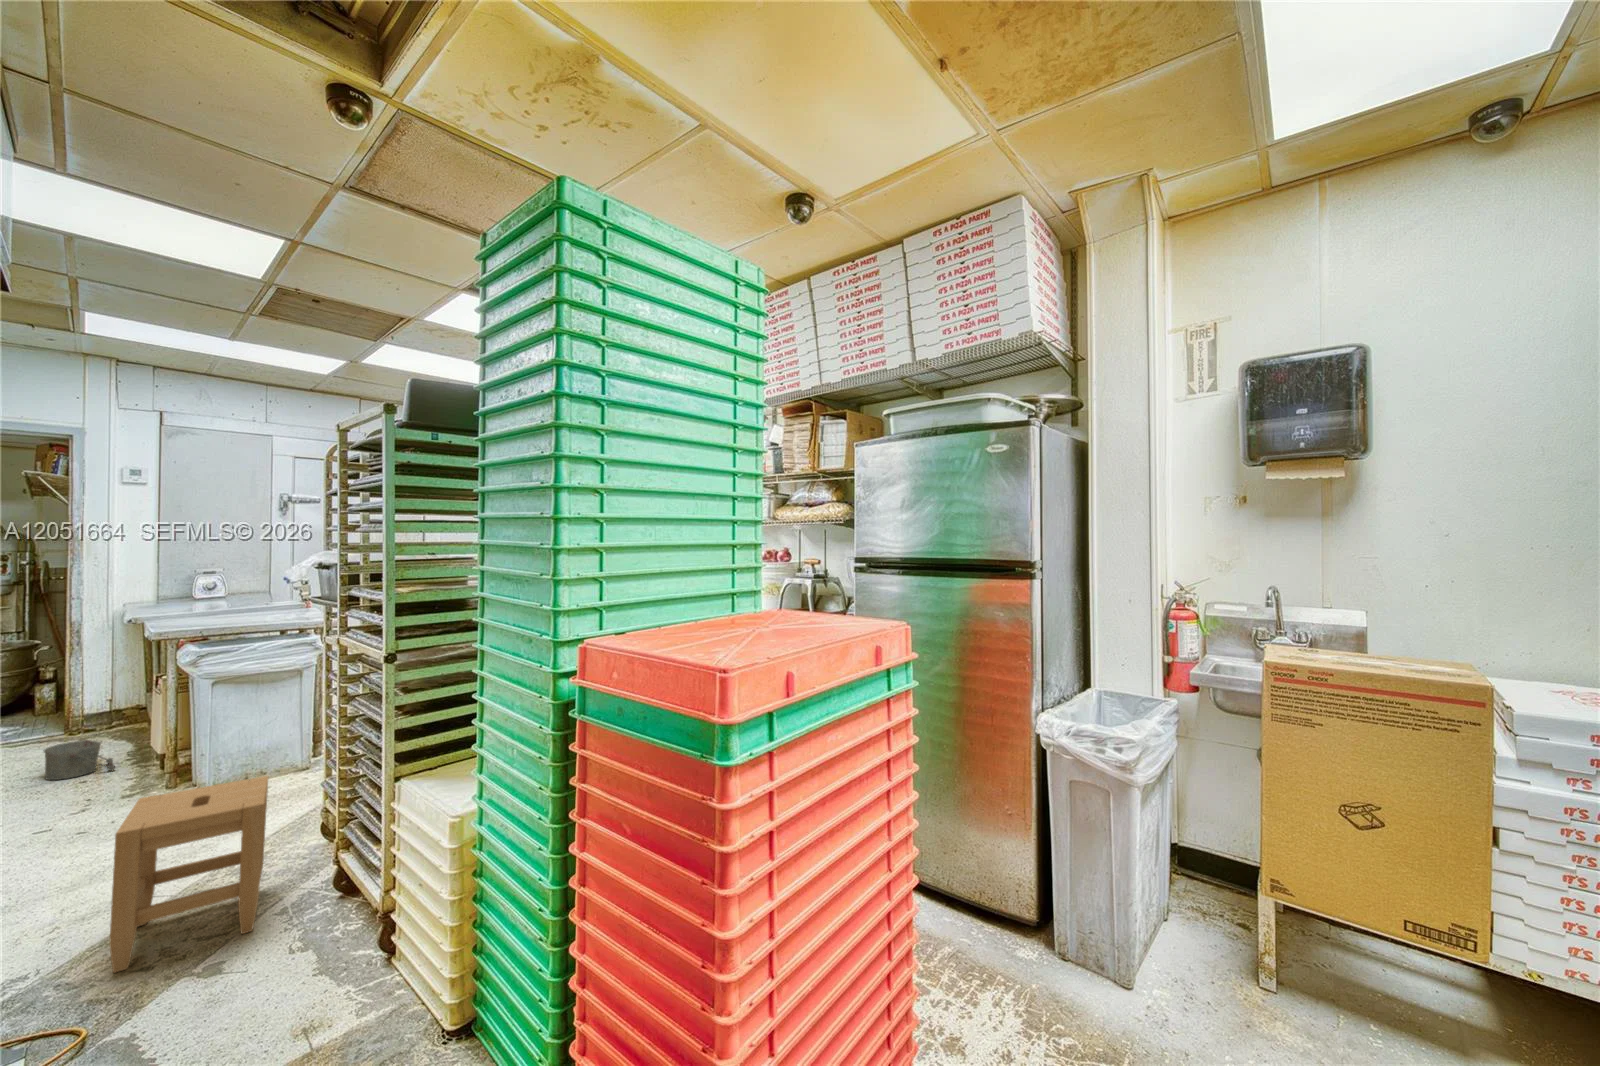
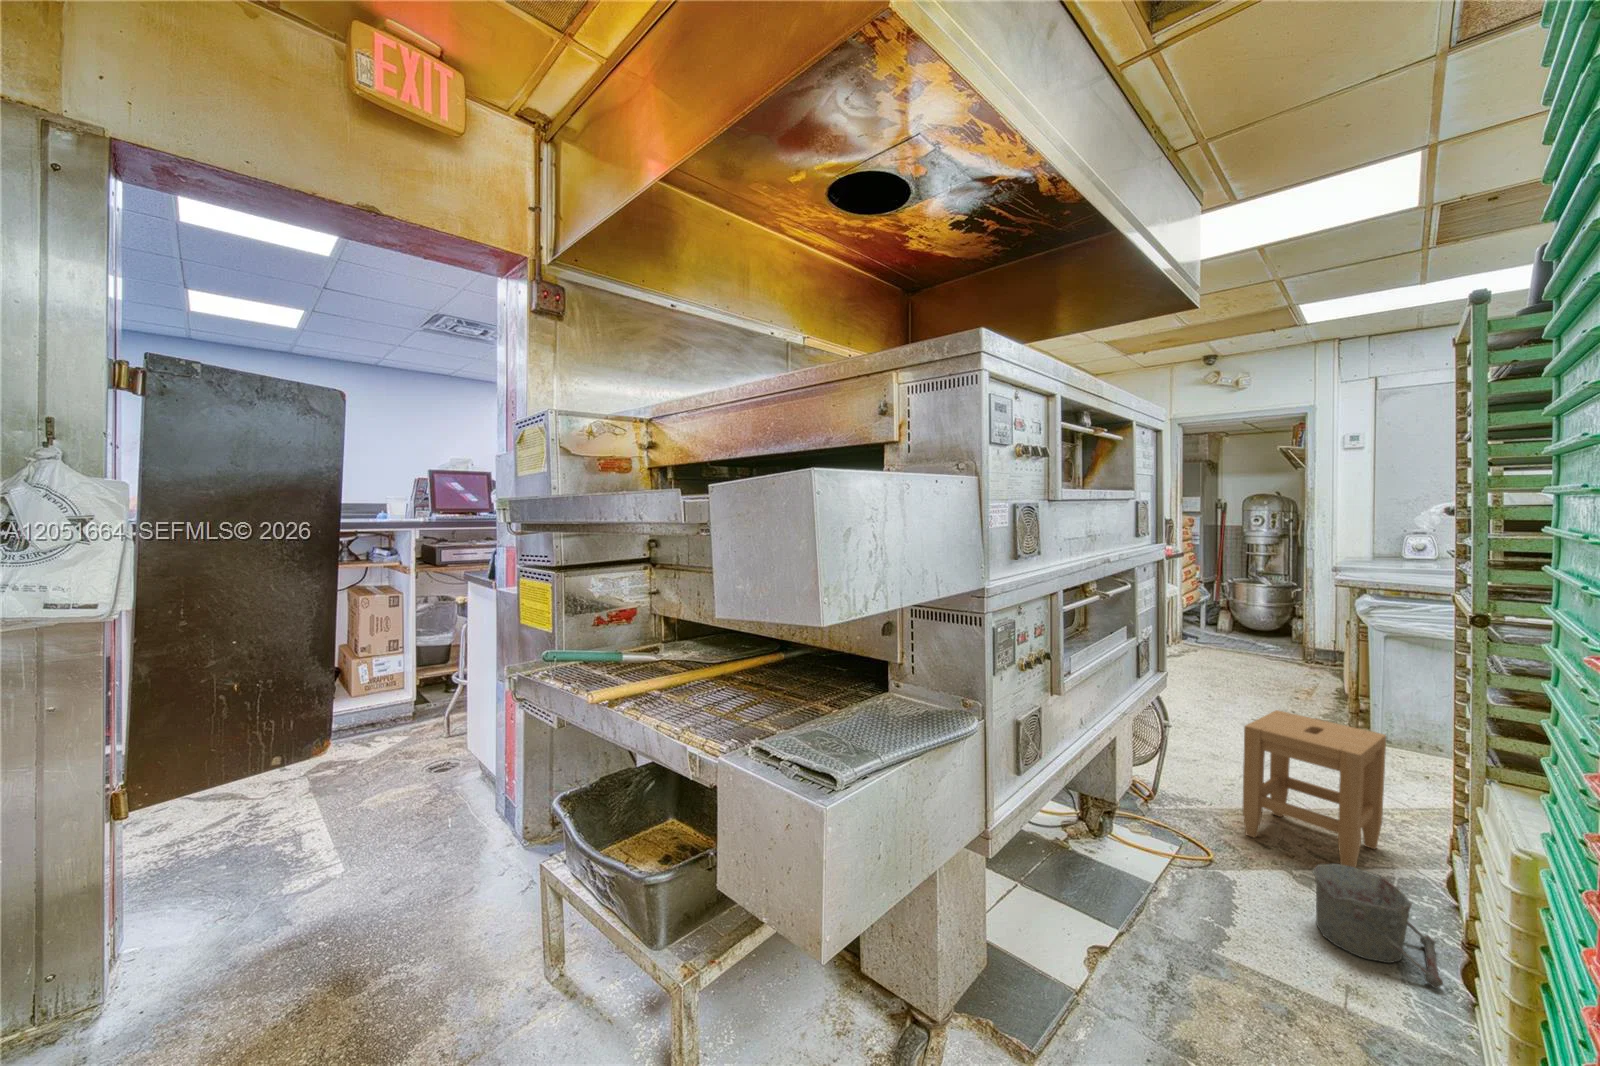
bucket: present [44,740,115,780] -> present [1312,864,1443,989]

